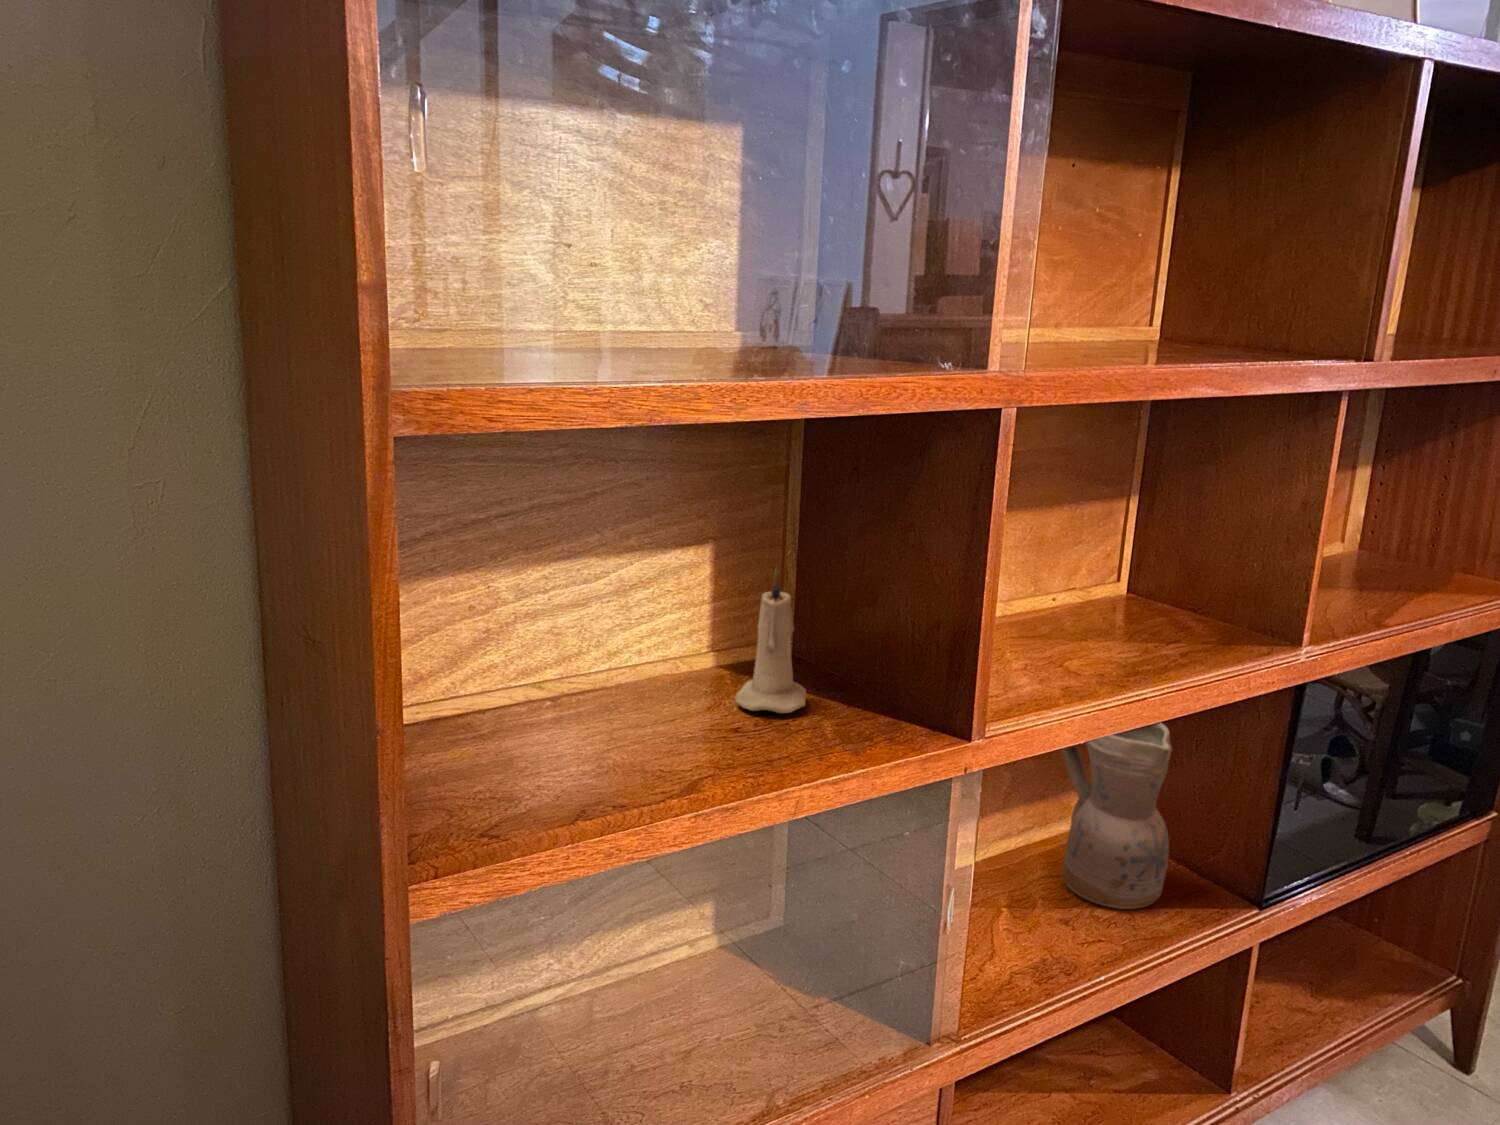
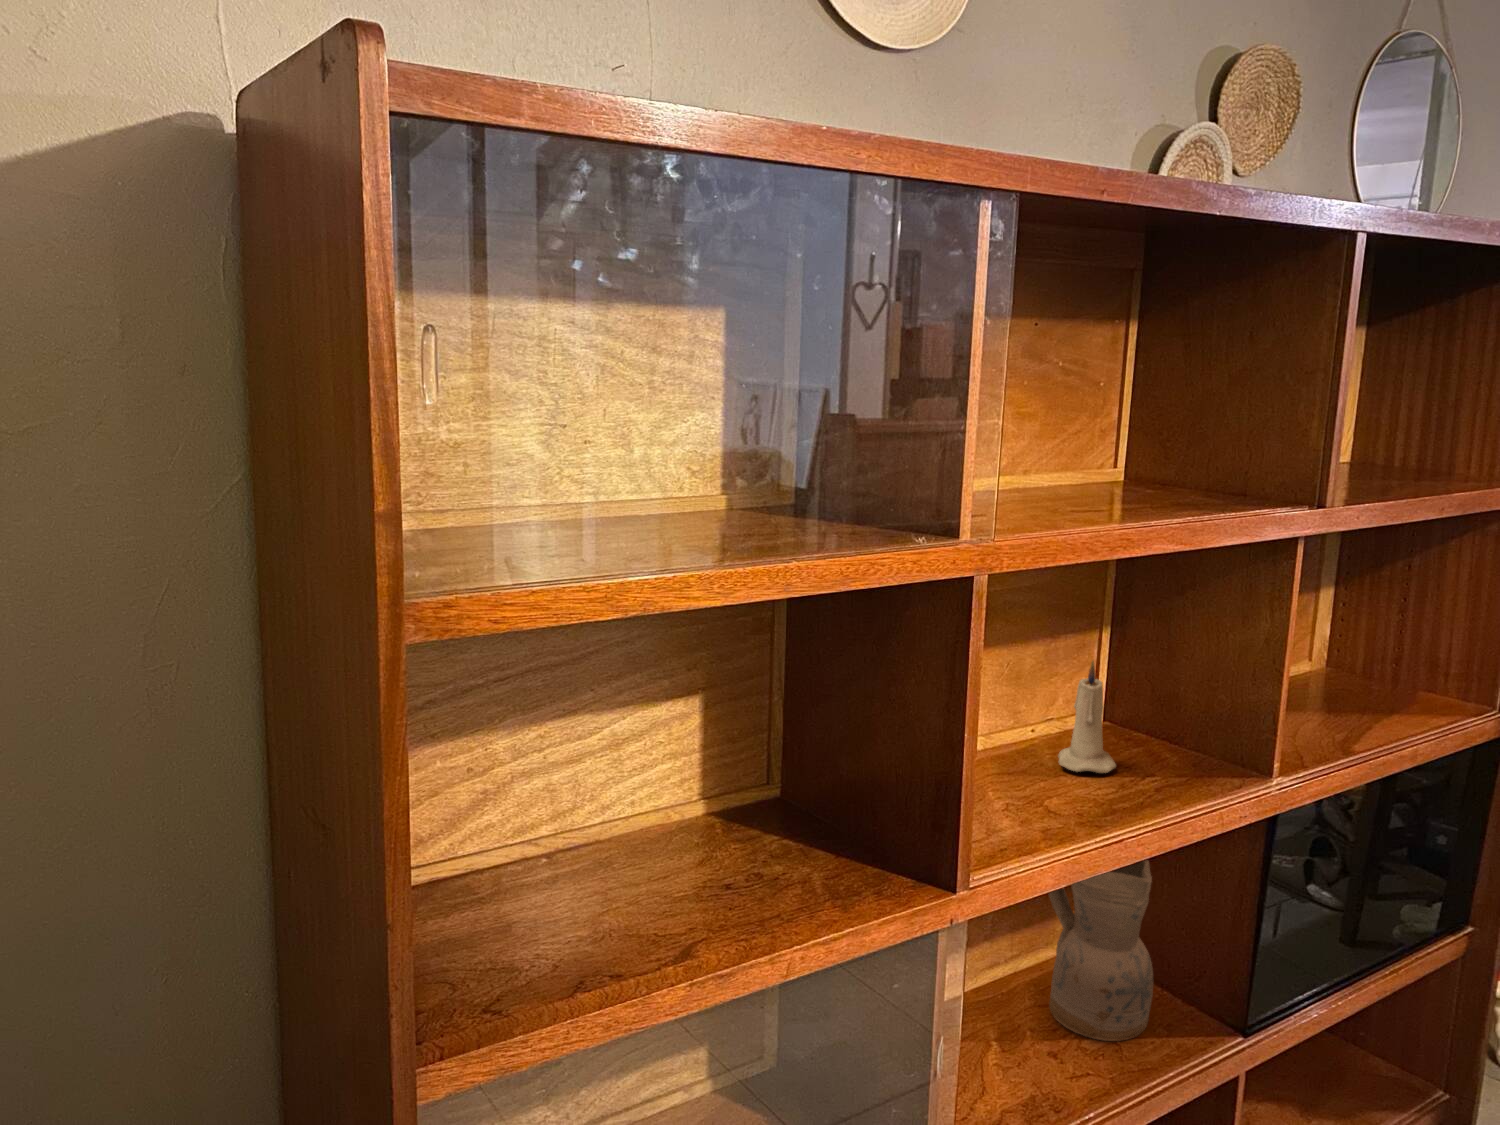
candle: present [735,568,806,713] -> present [1058,661,1116,773]

